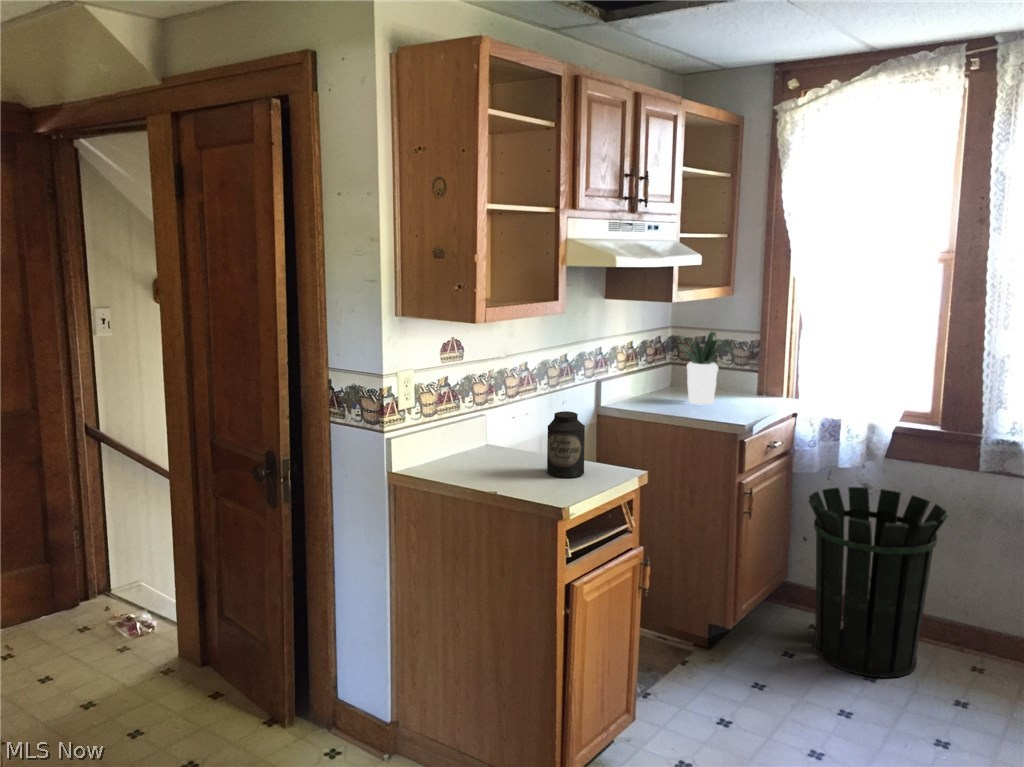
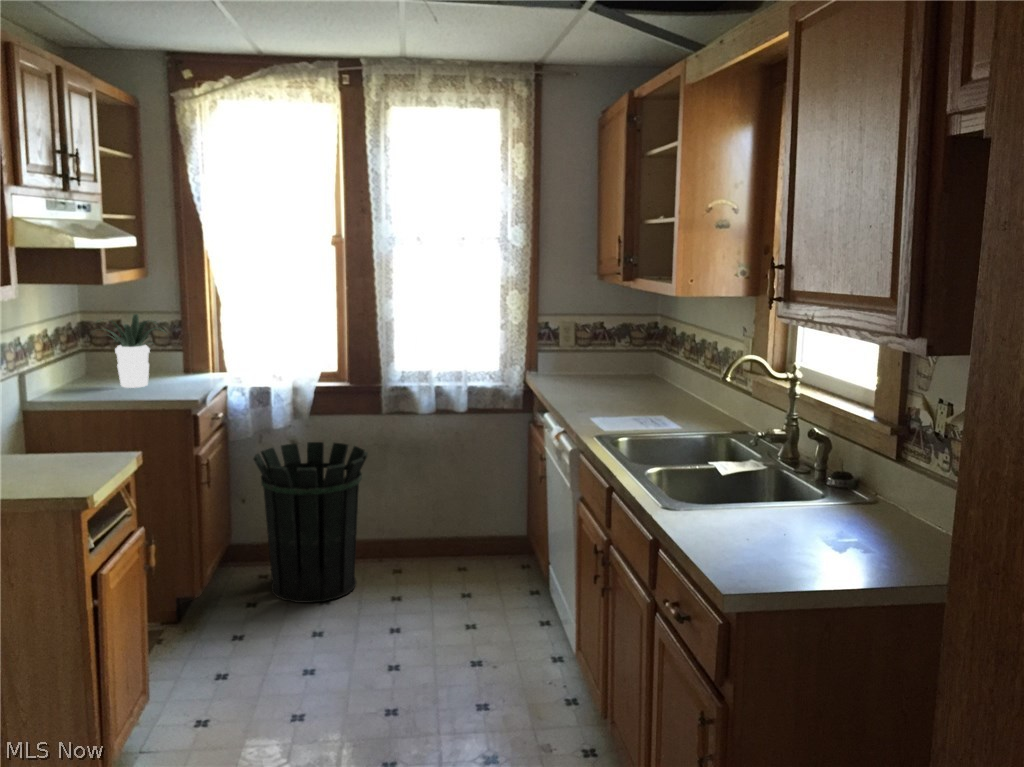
canister: present [547,411,585,478] -> none [27,402,75,472]

